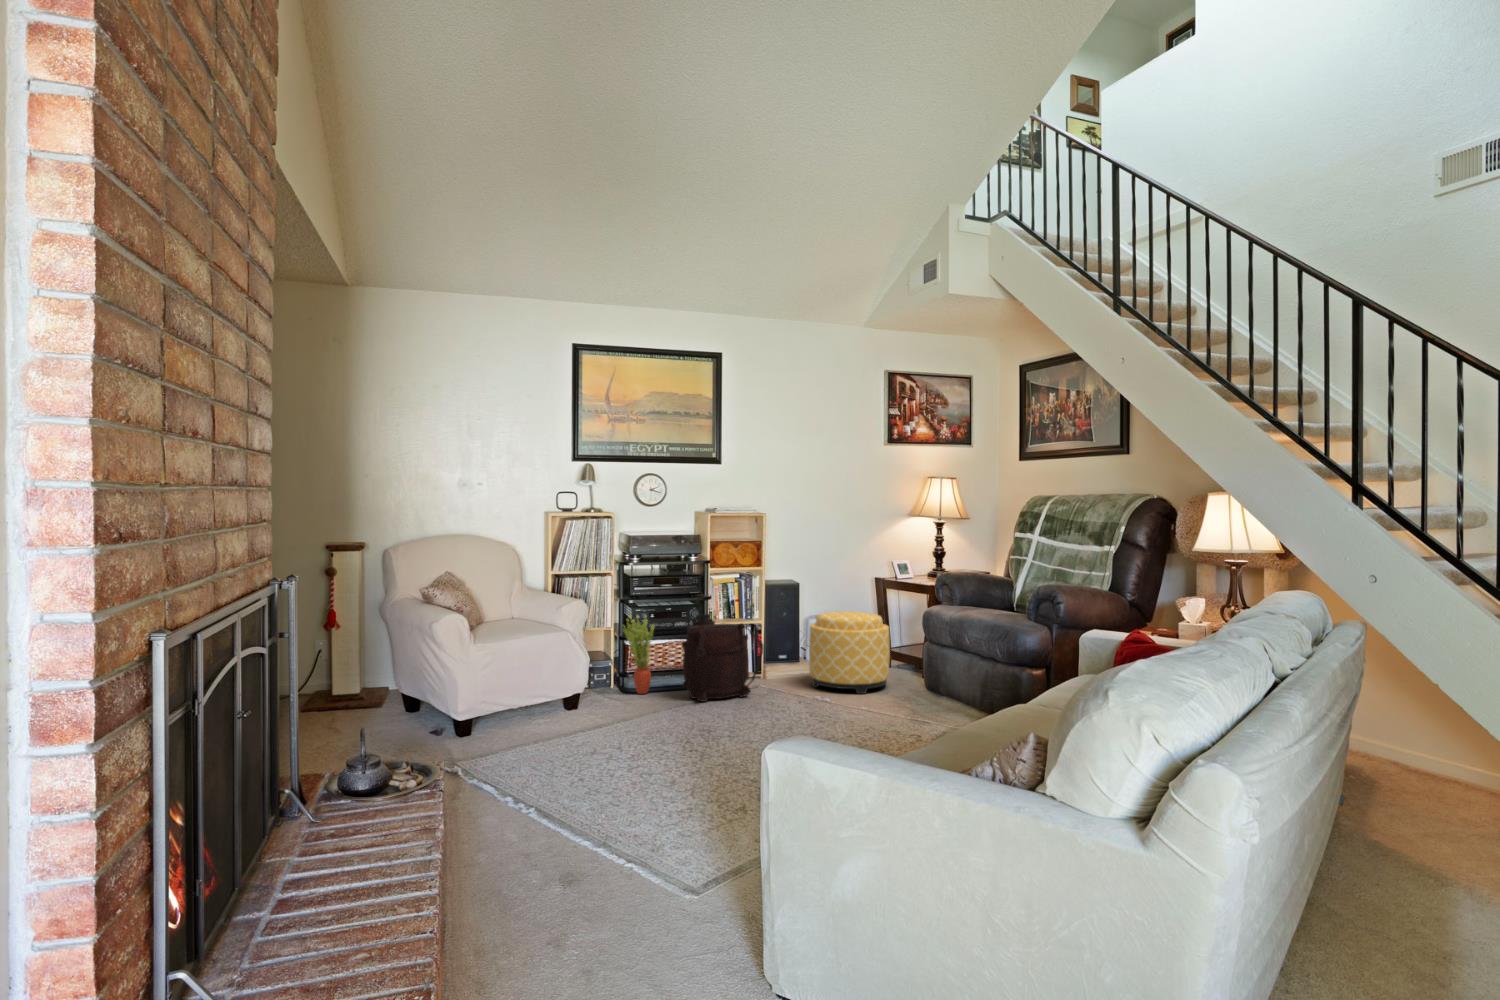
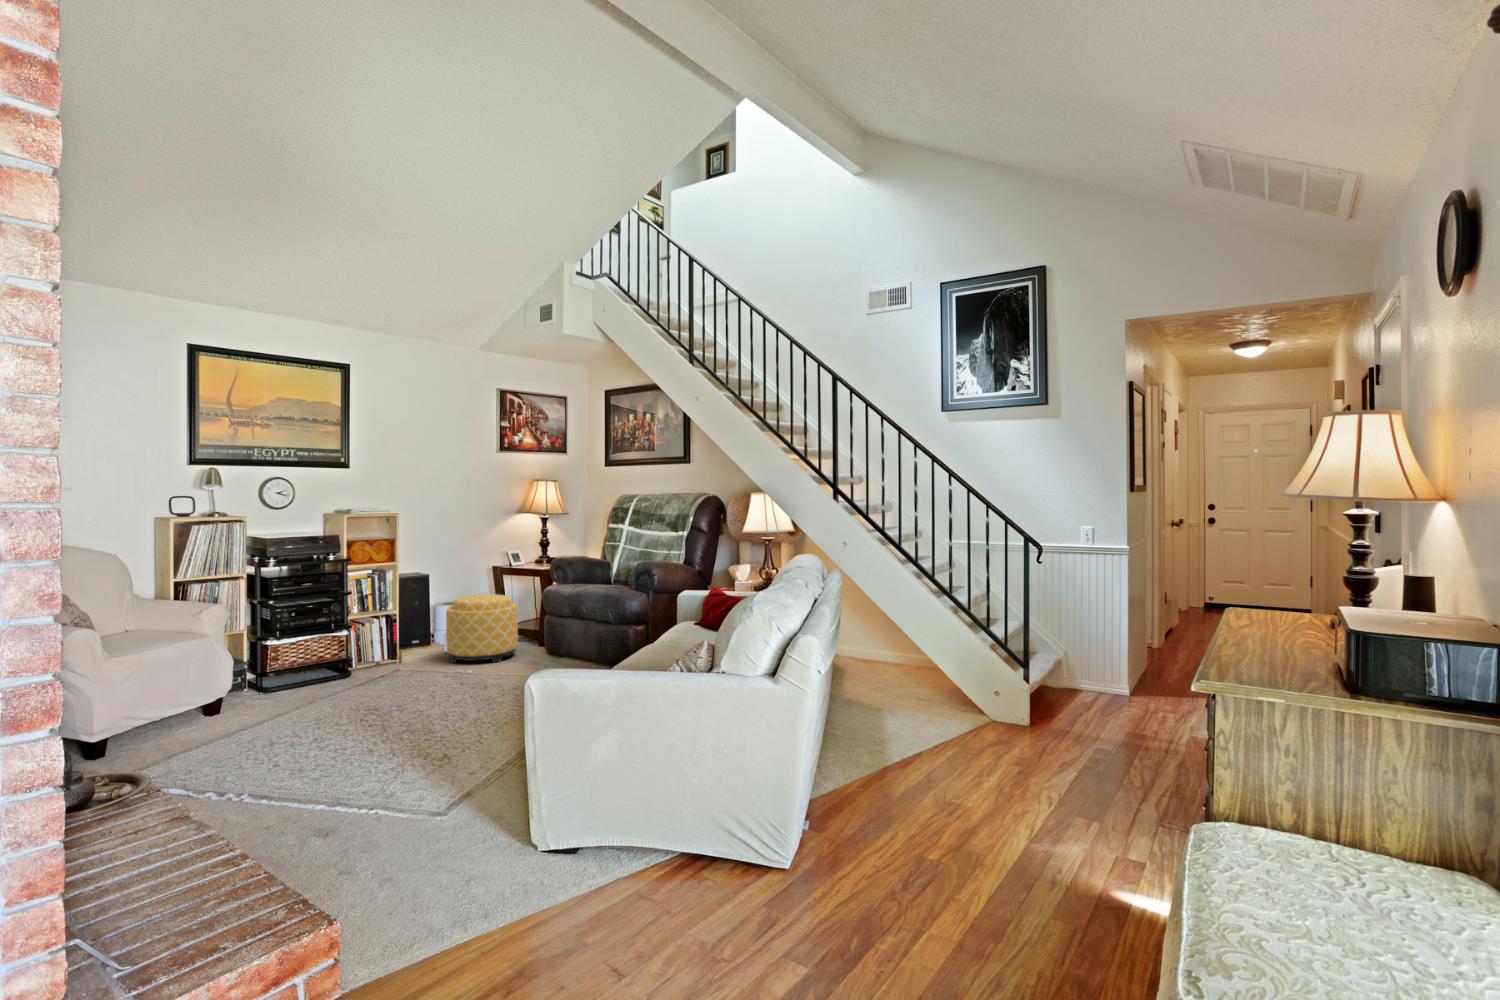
backpack: present [682,614,763,702] -> none [327,609,411,689]
potted plant: present [623,615,654,694] -> none [257,616,297,692]

